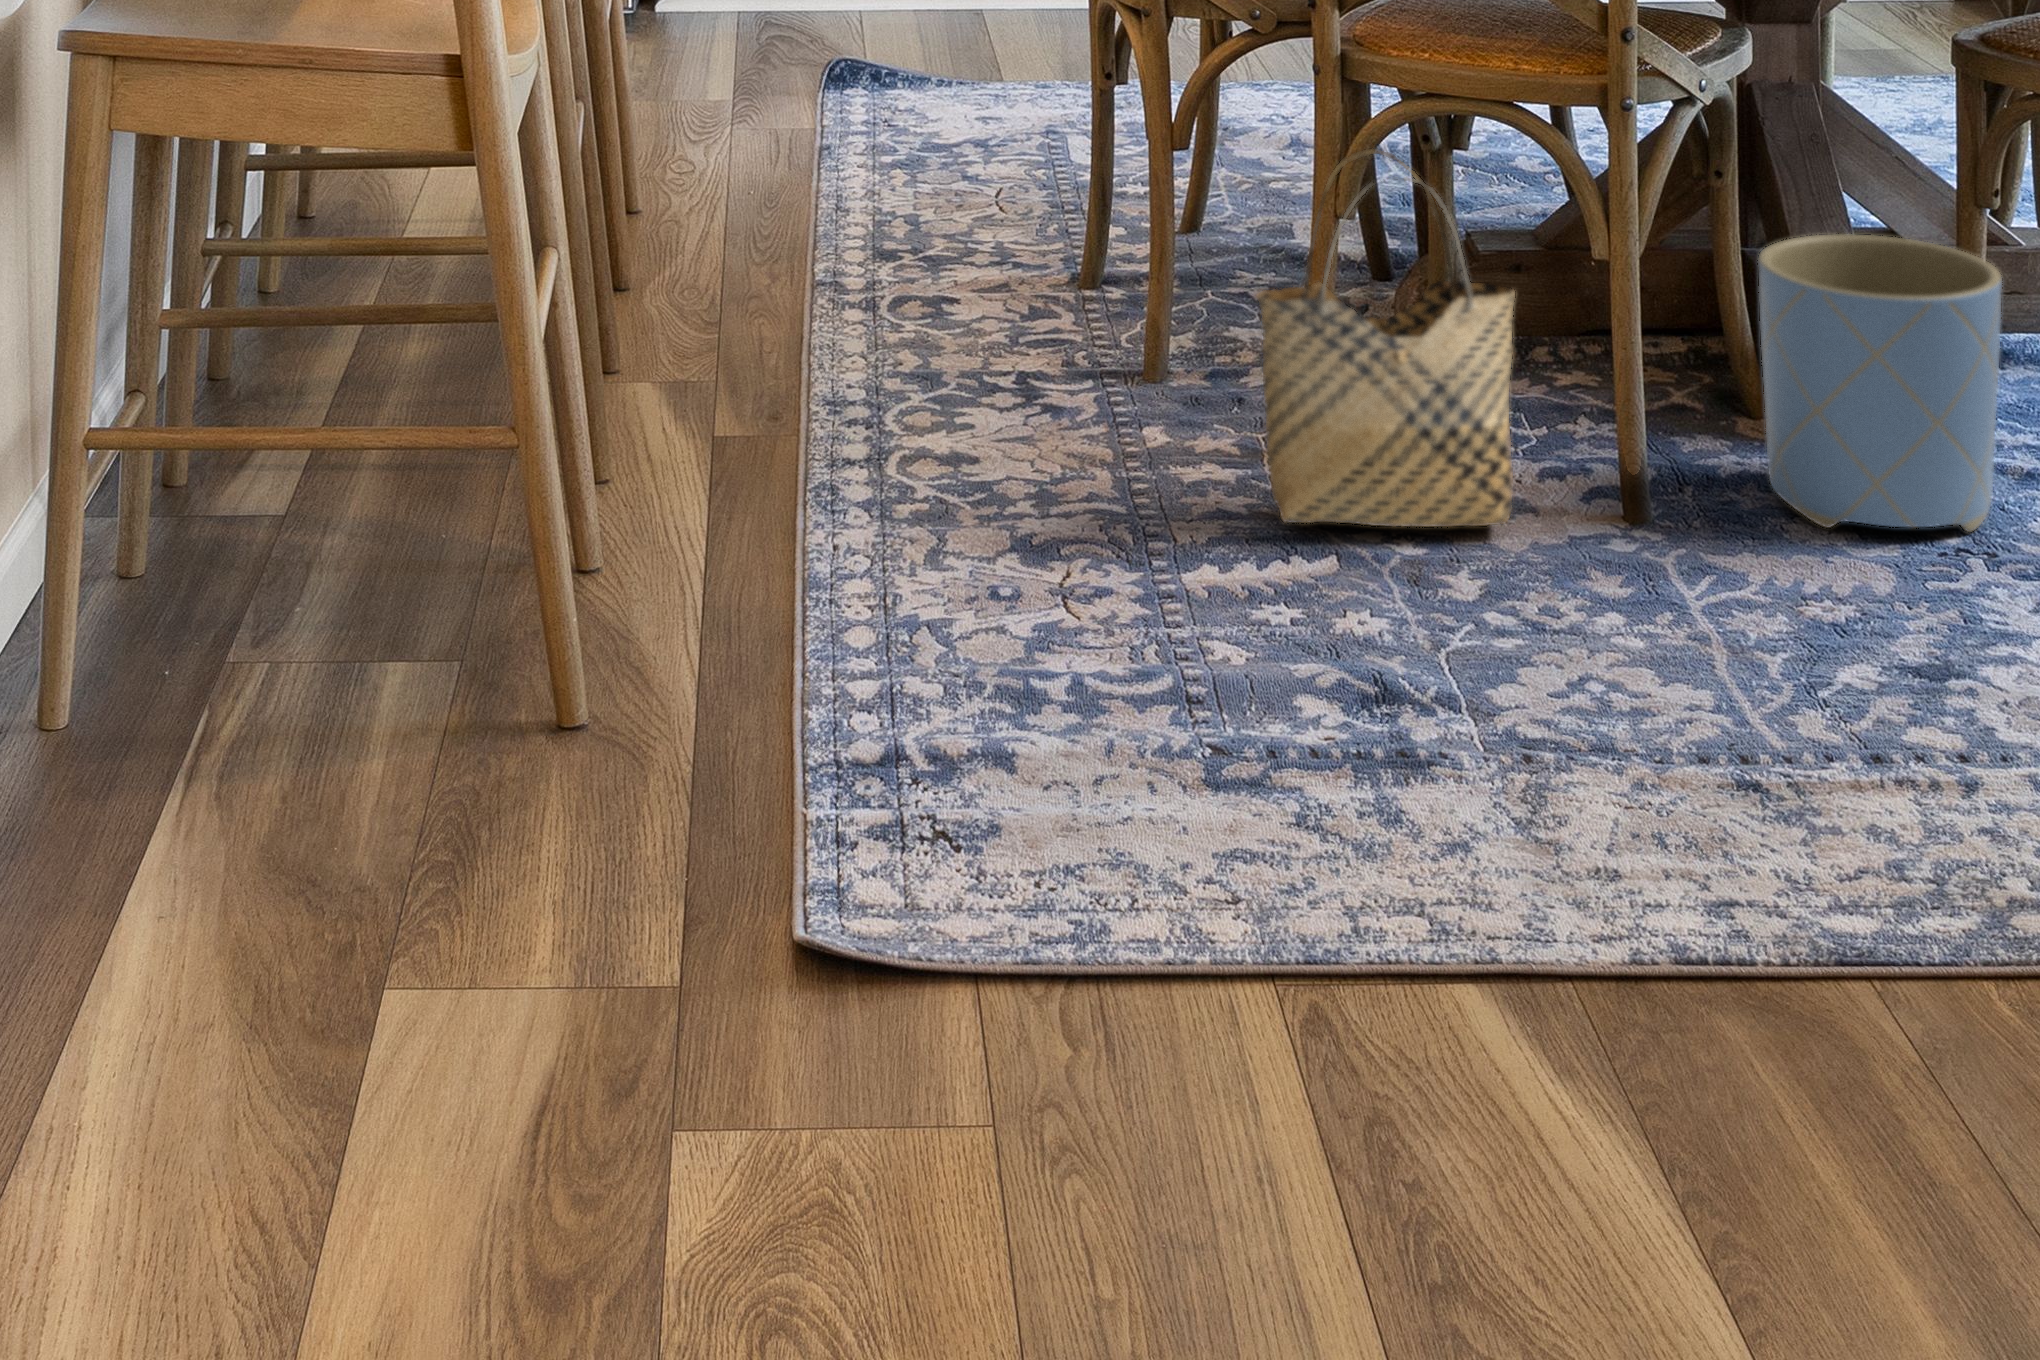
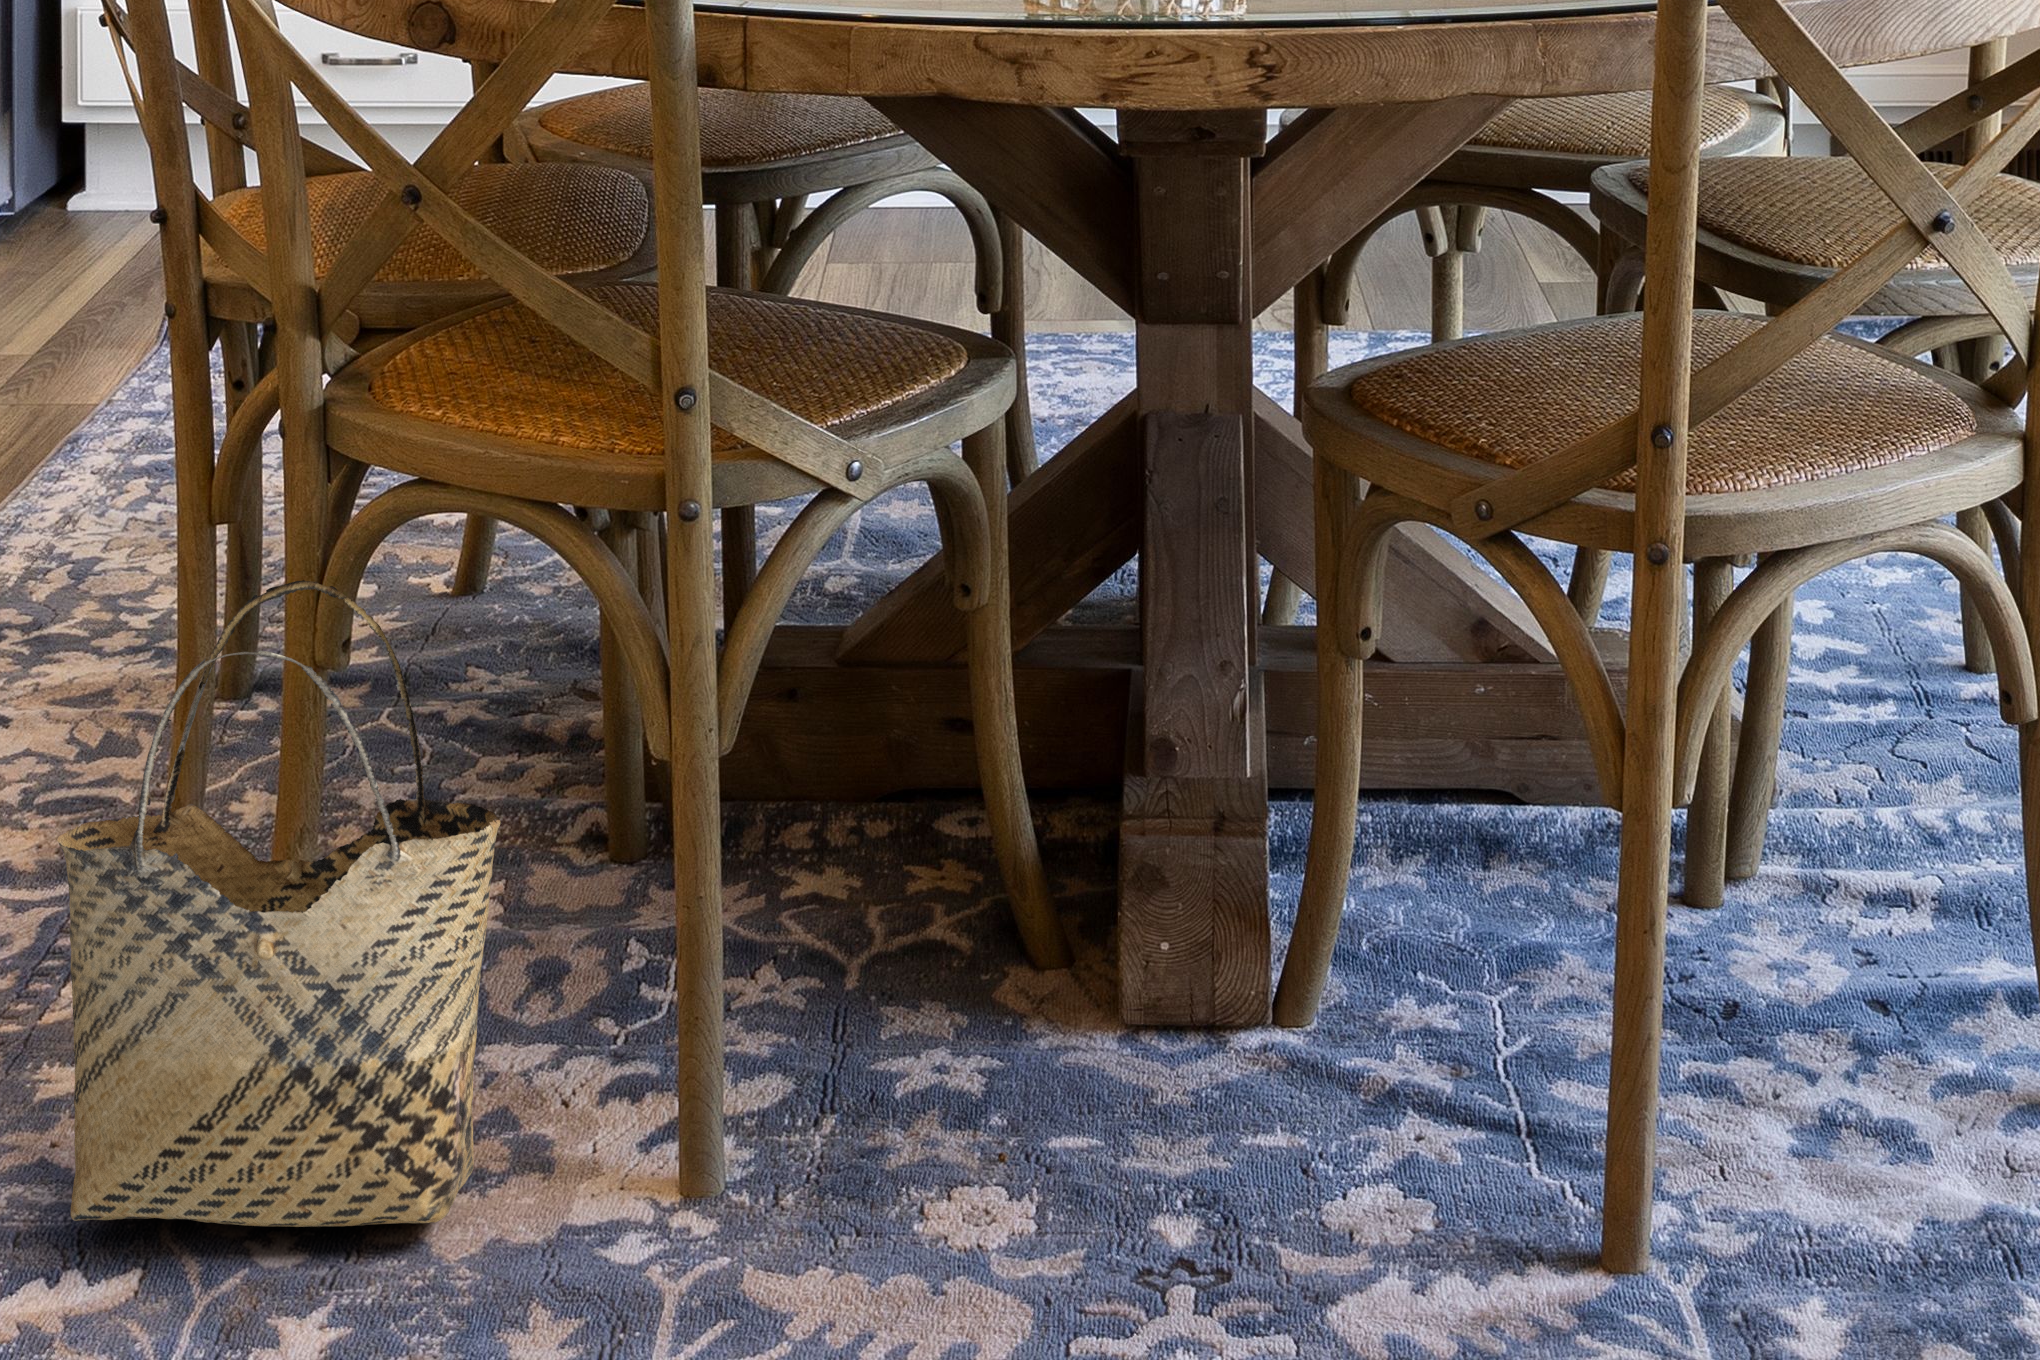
planter: present [1758,234,2002,532] -> none [915,708,1292,1231]

